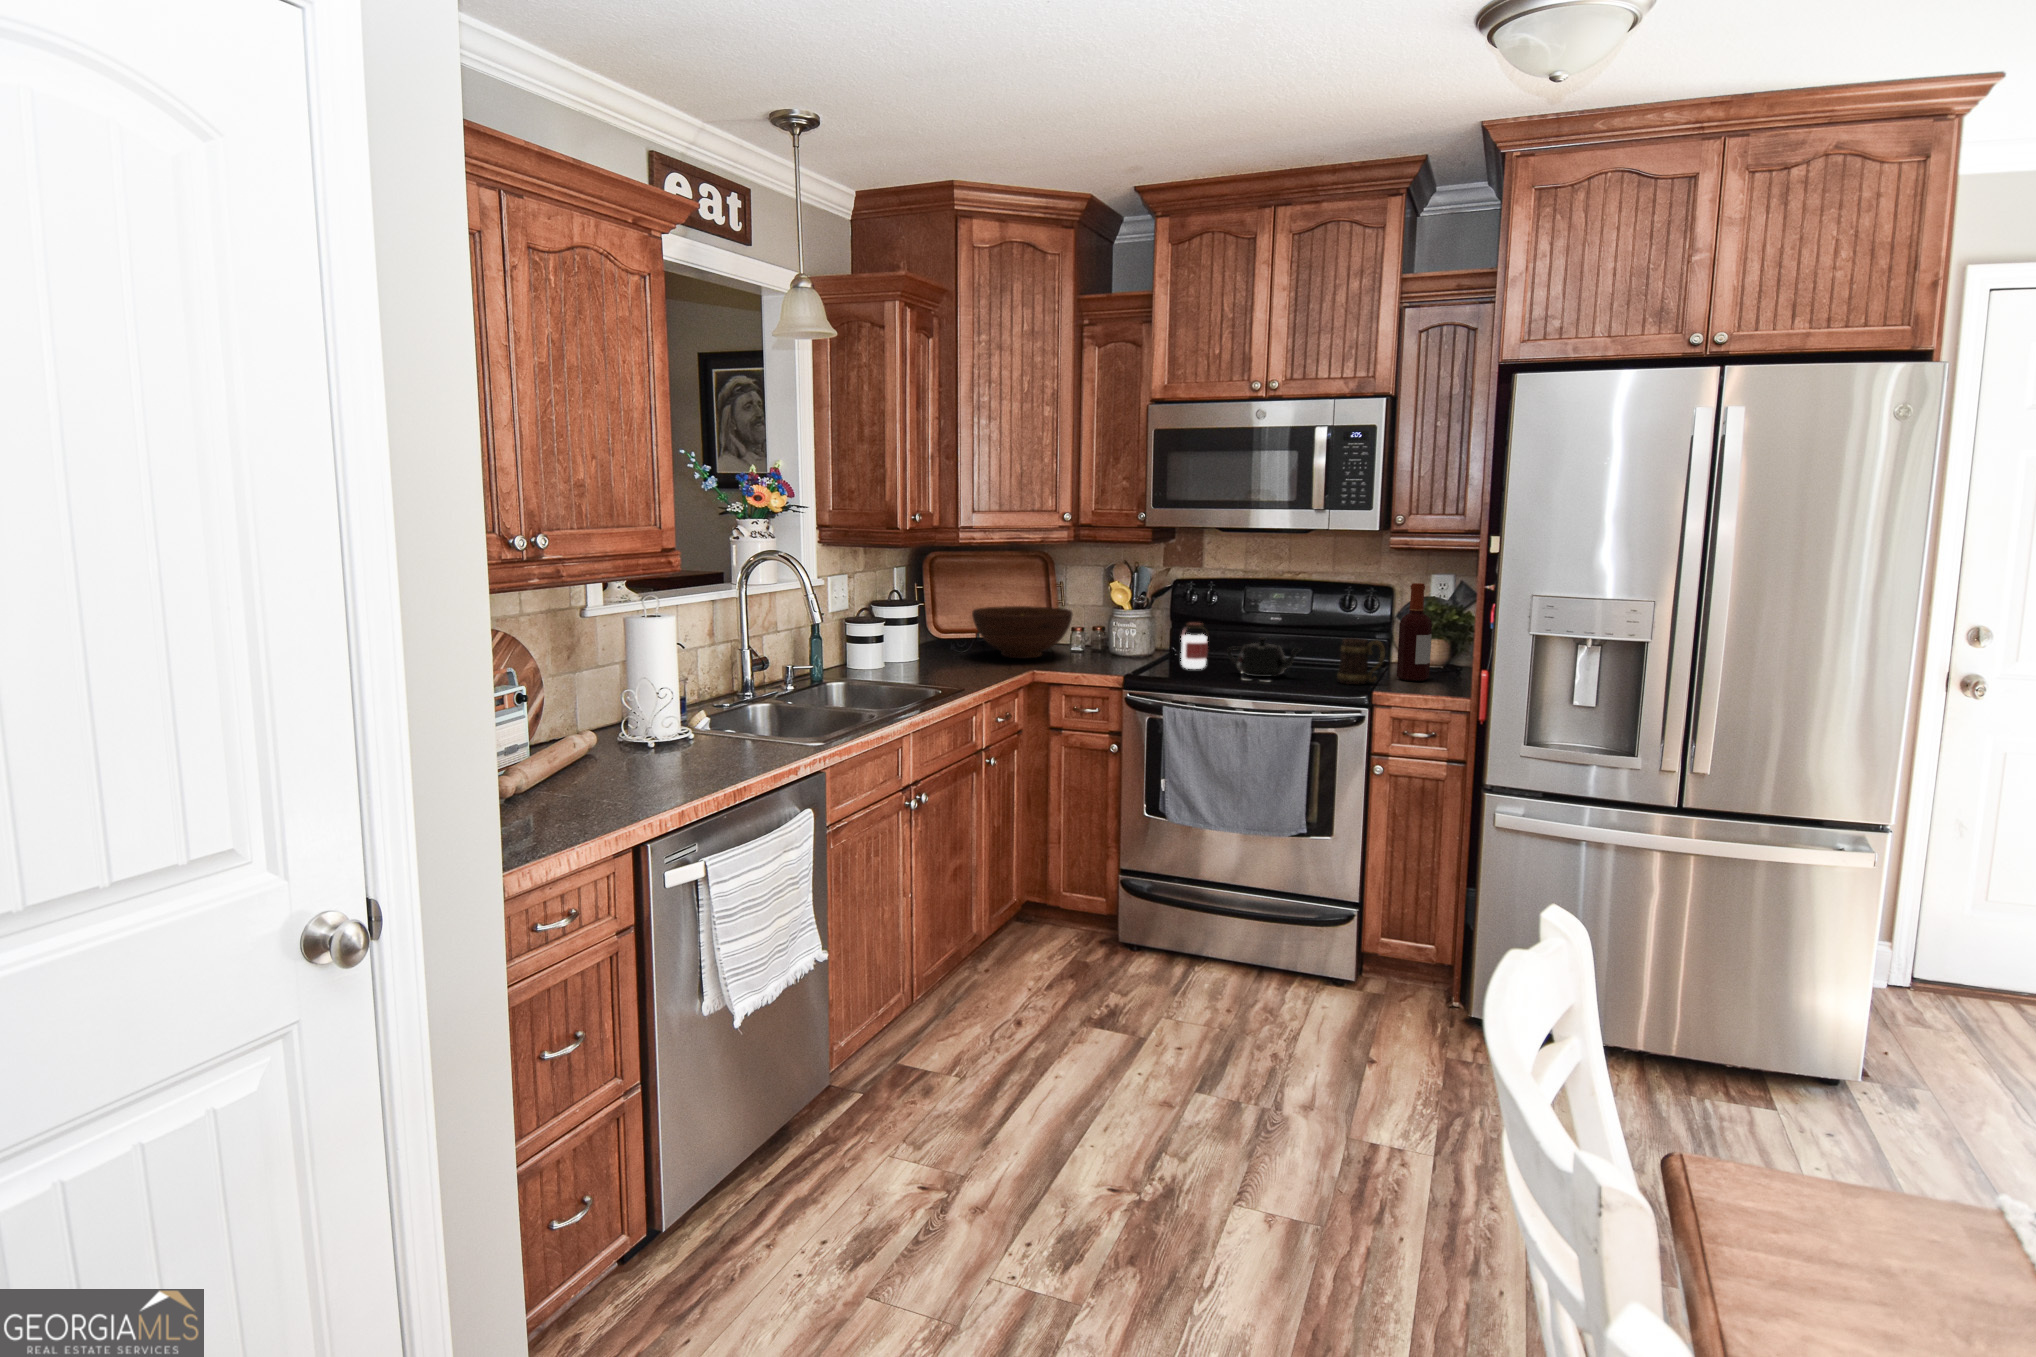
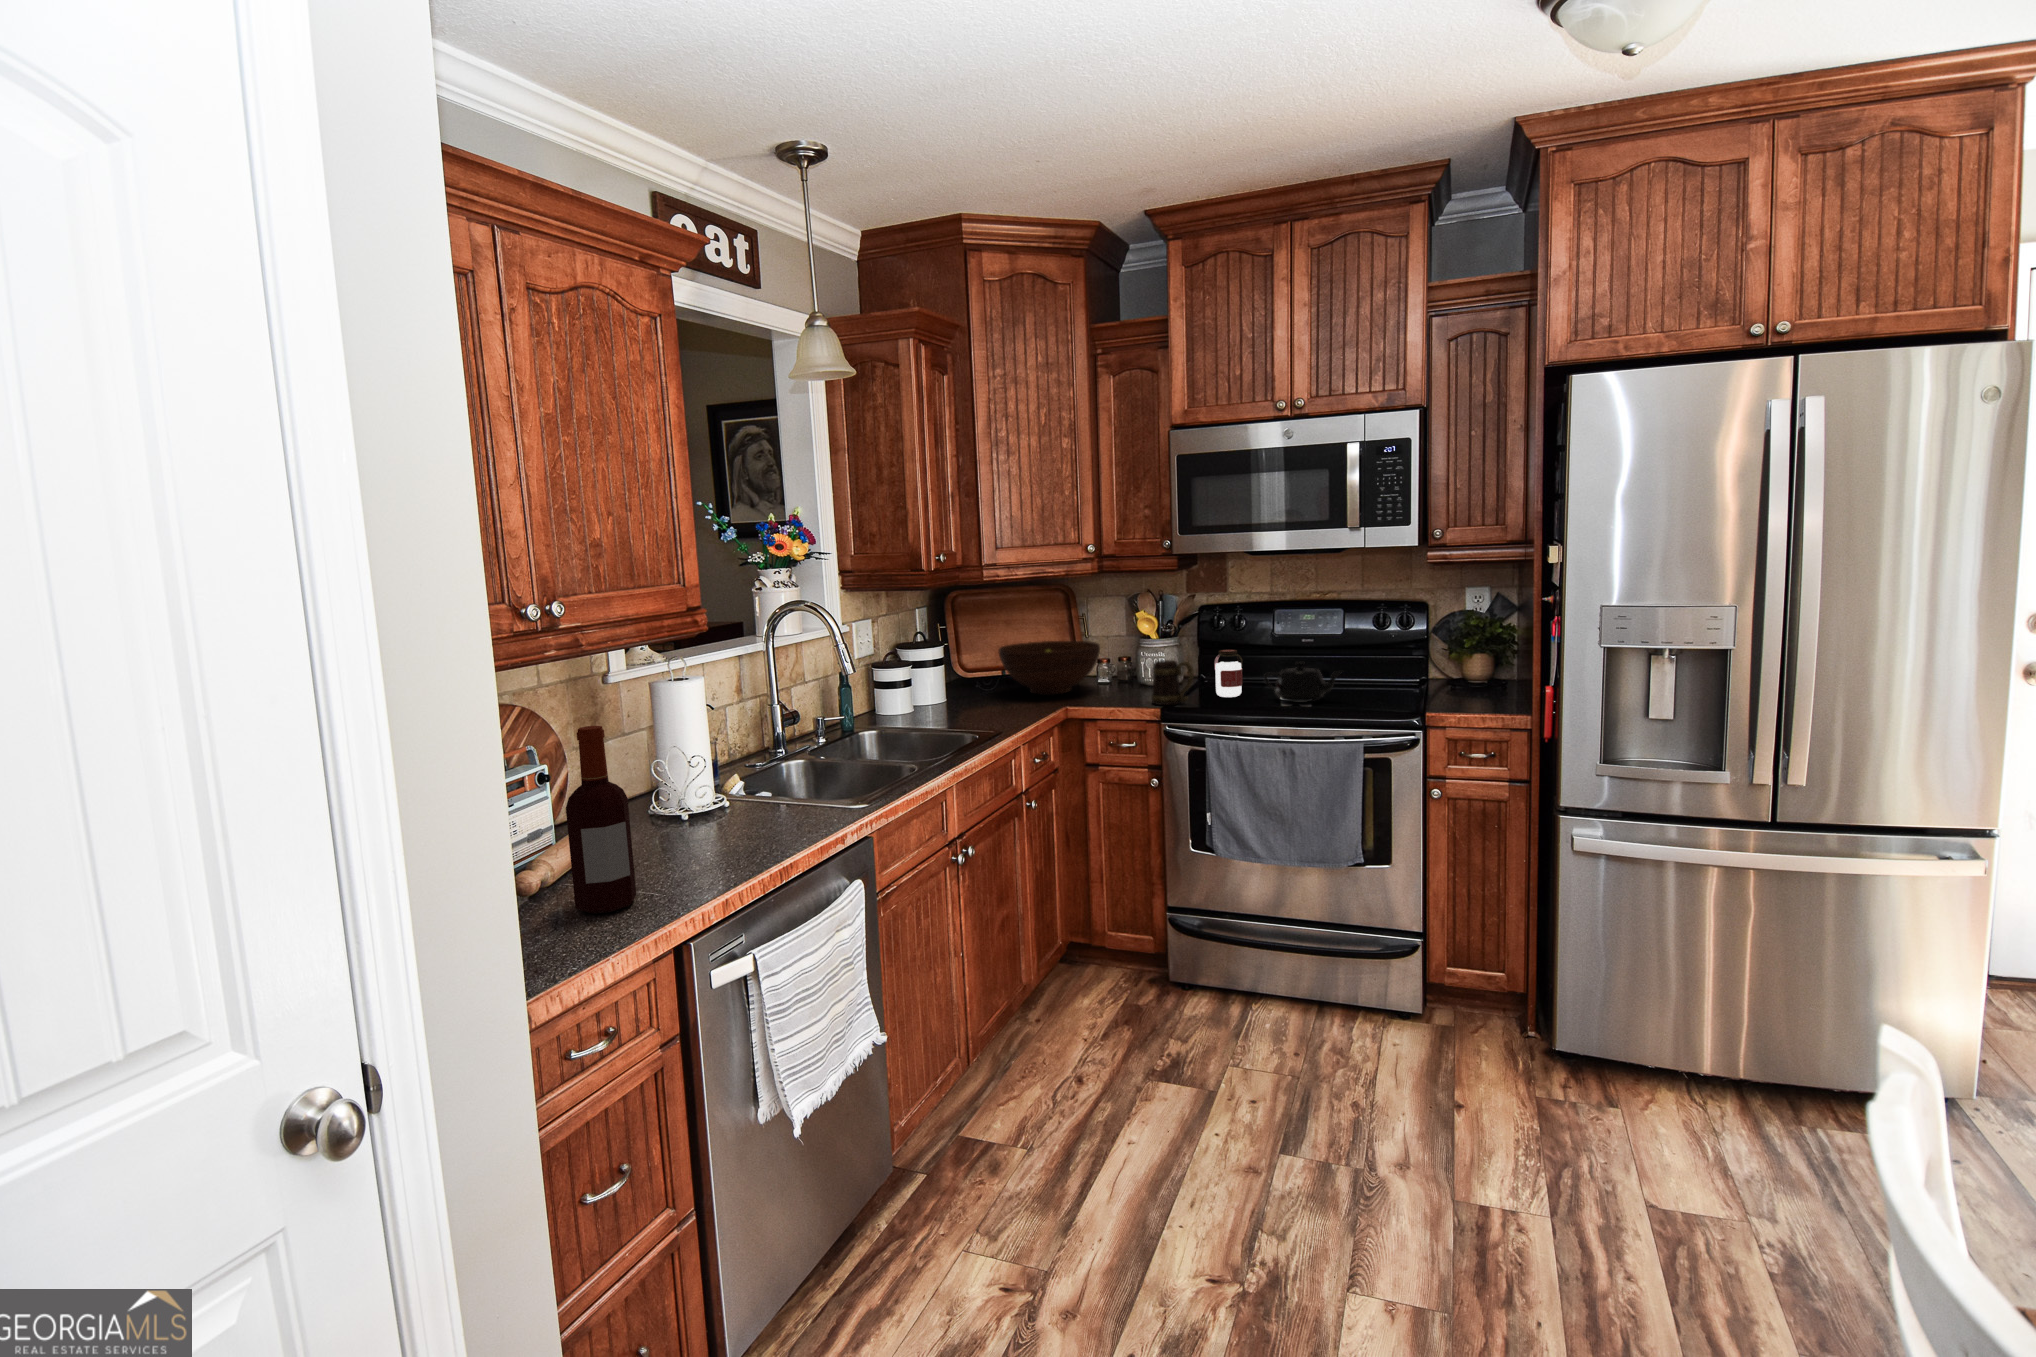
bottle: present [1397,583,1432,681] -> present [566,726,636,914]
mug: present [1337,638,1385,684] -> present [1151,660,1194,705]

